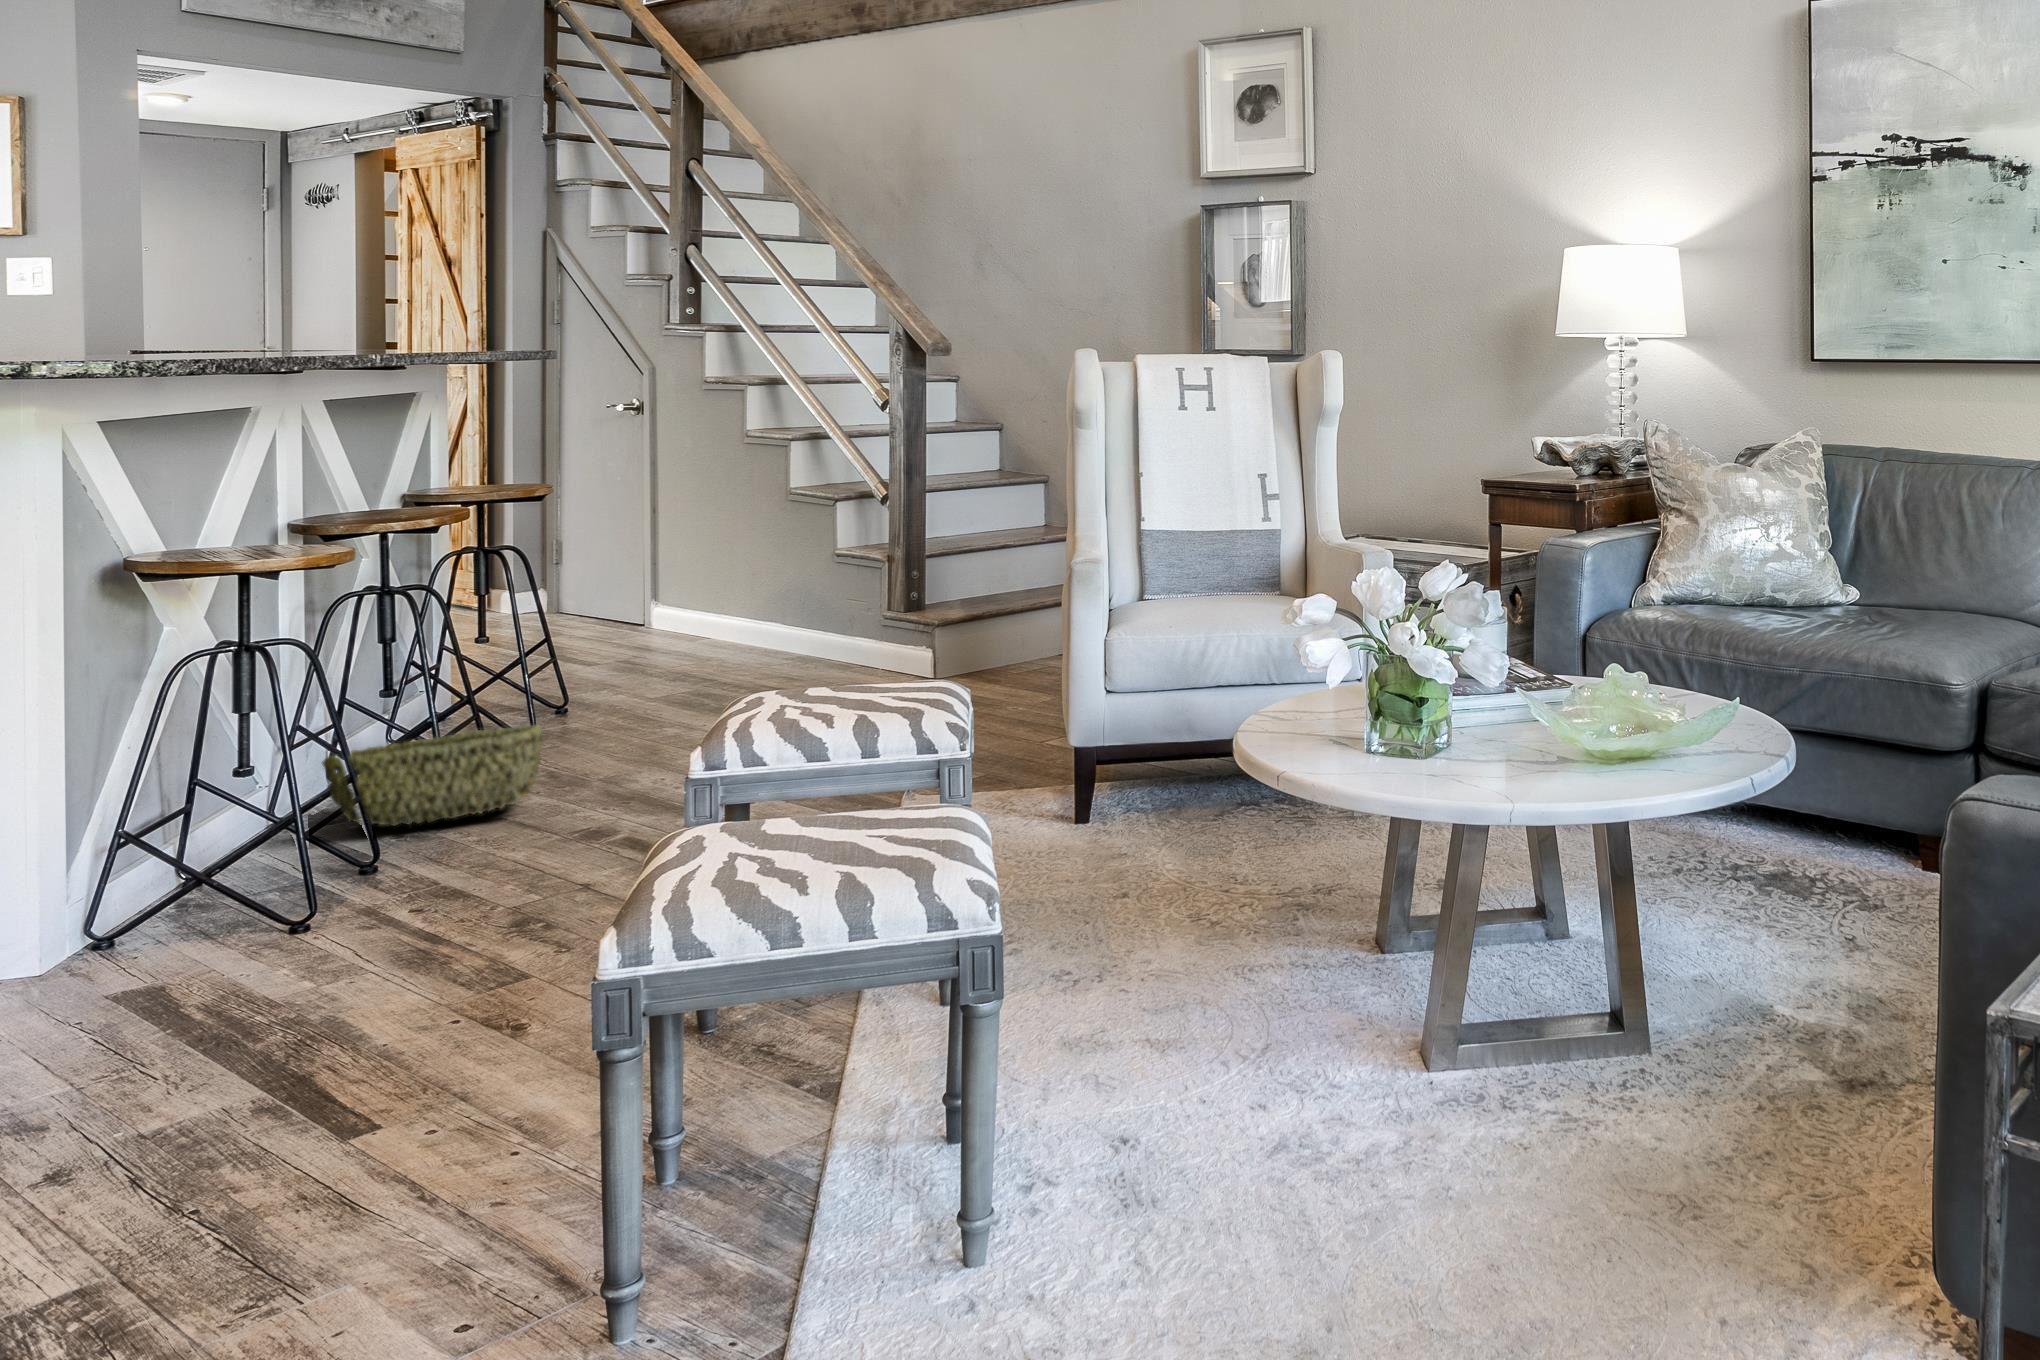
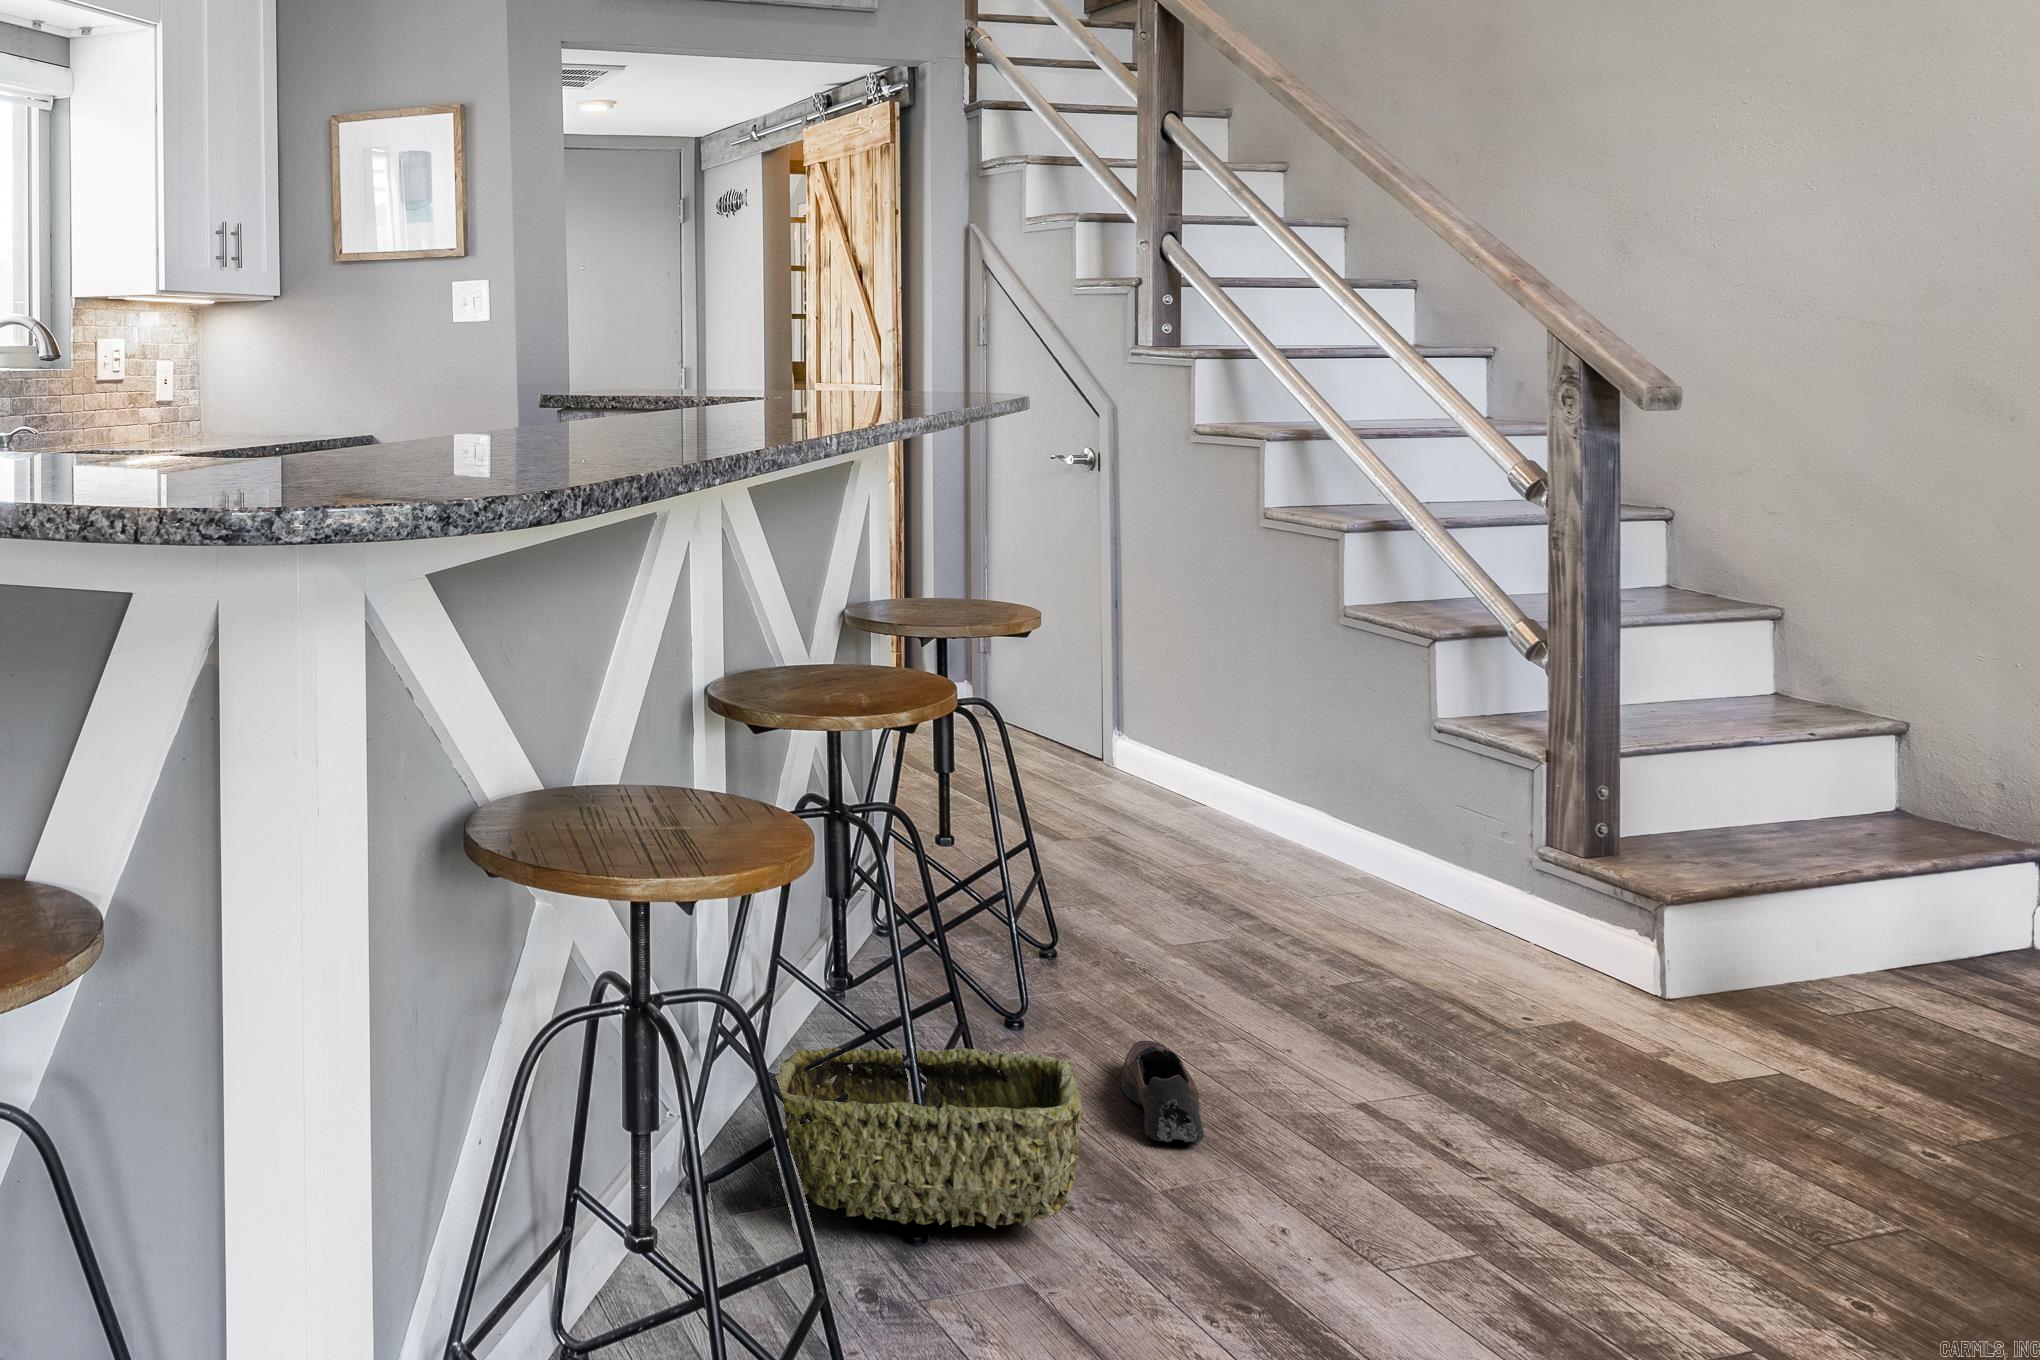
shoe: none [590,726,638,774] -> present [1121,1041,1204,1142]

